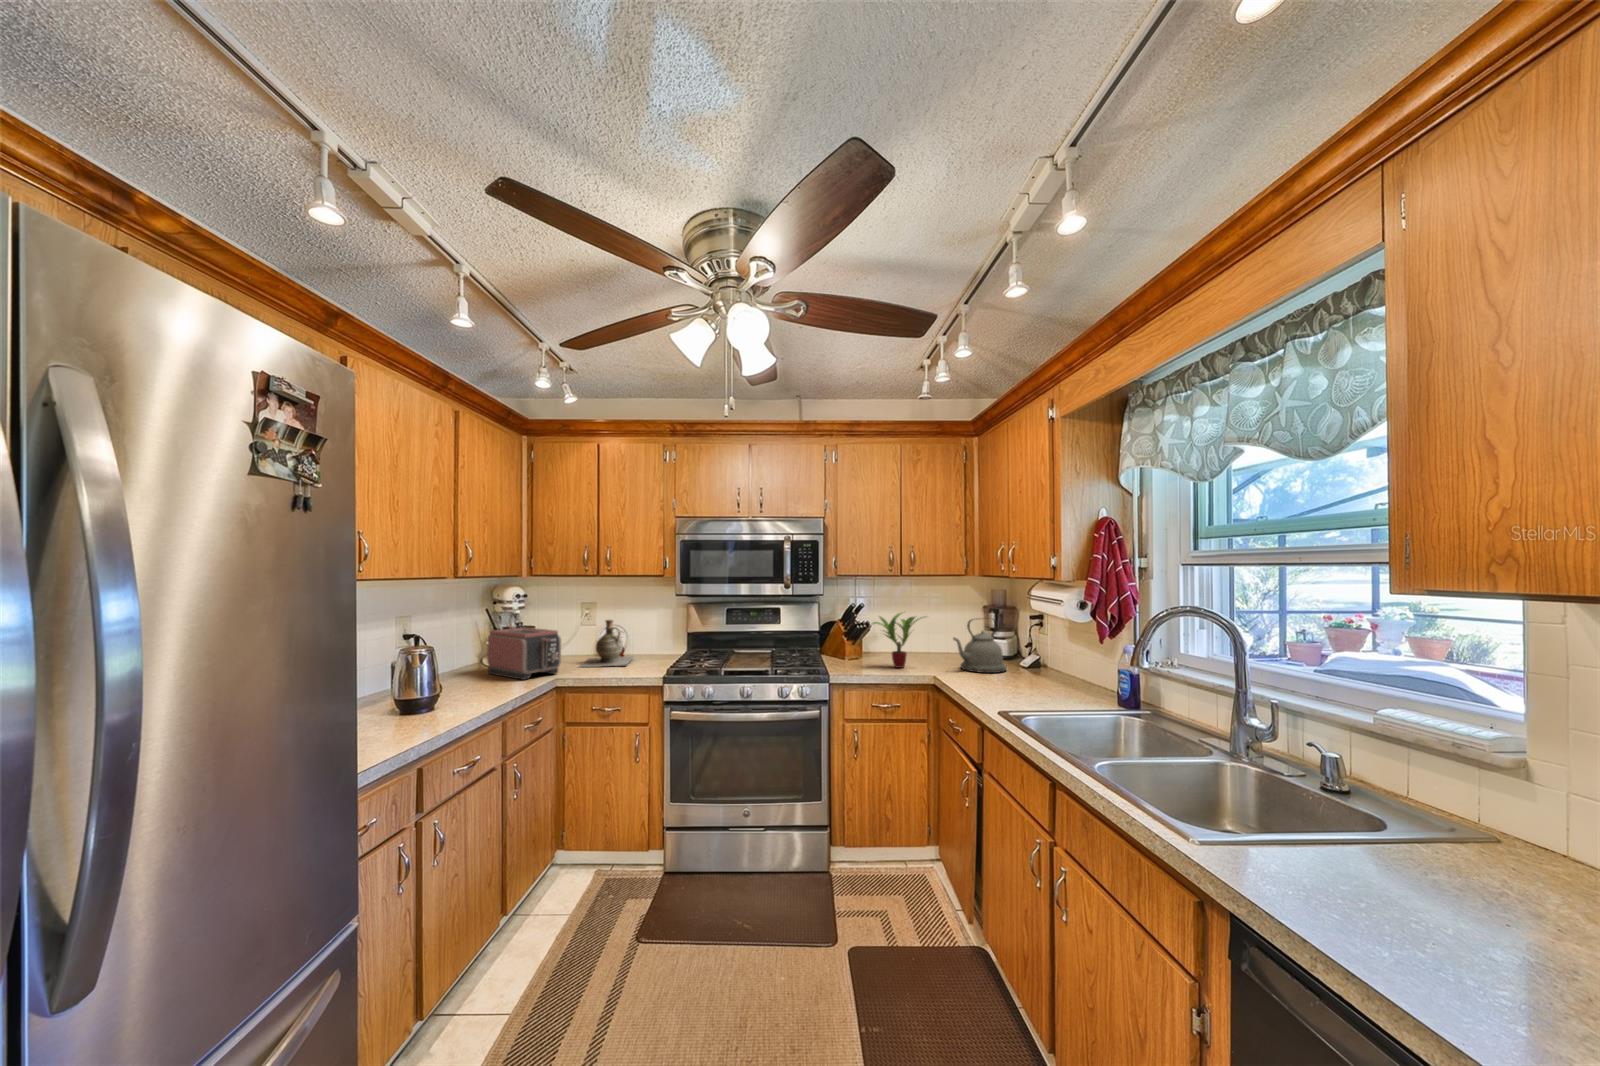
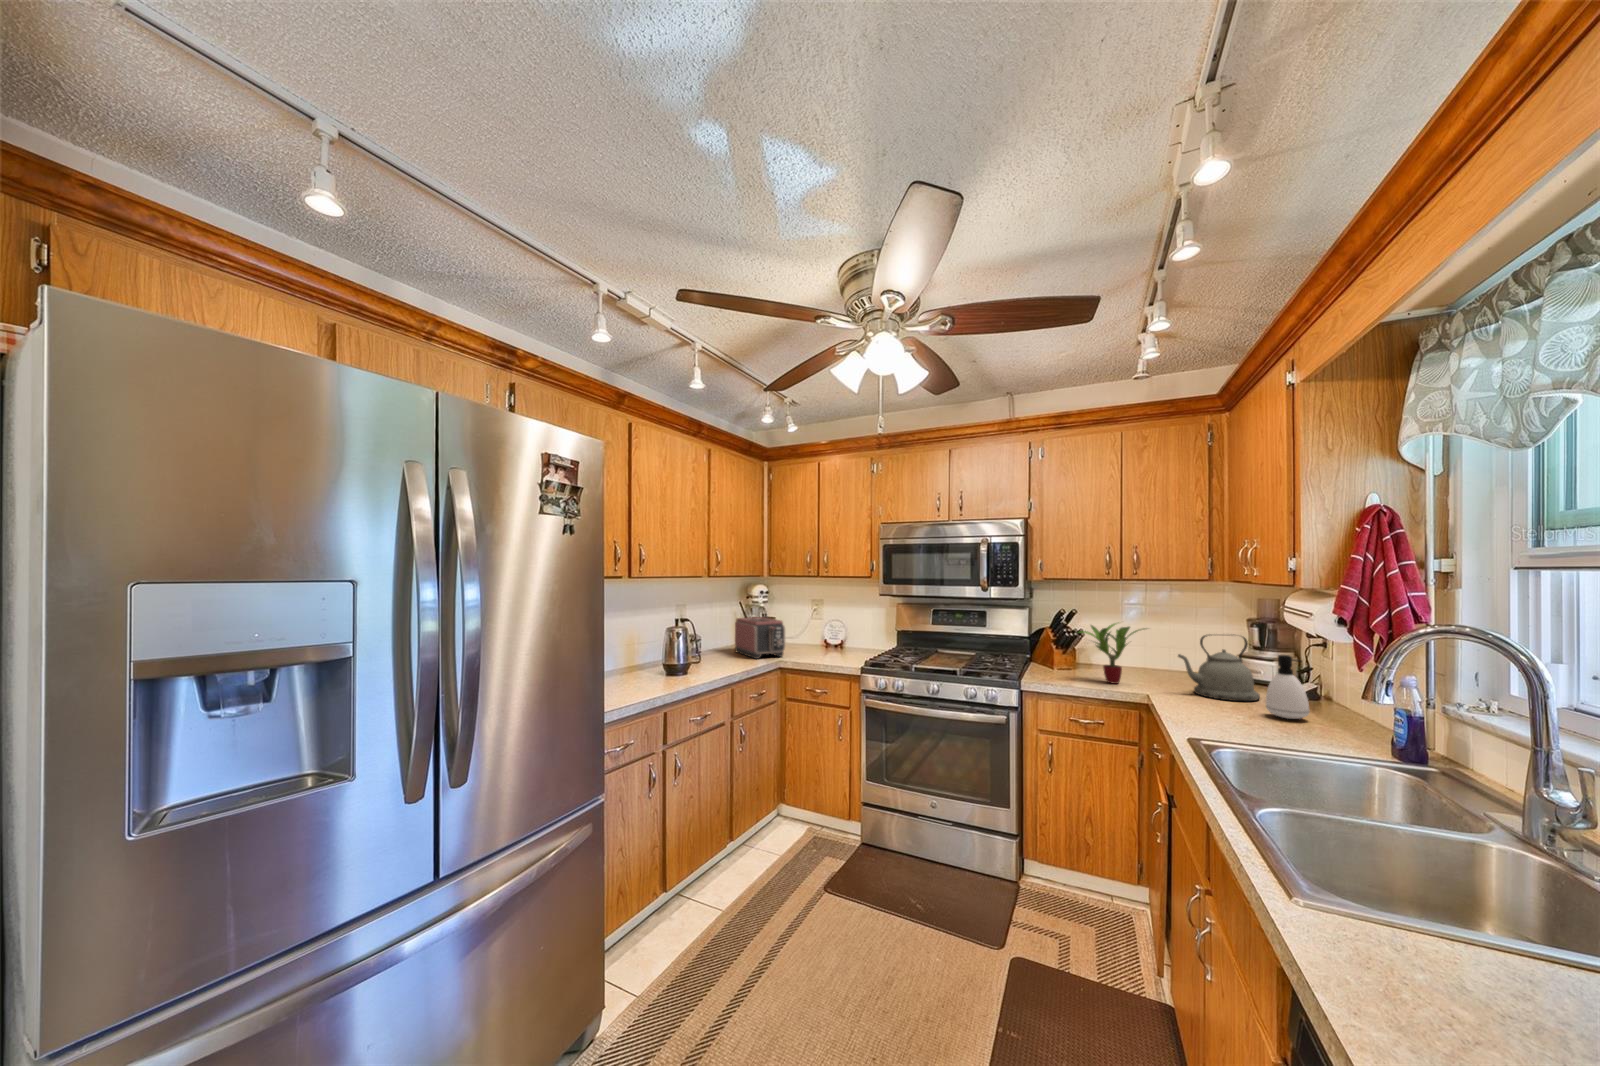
ceramic jug: present [579,620,633,667] -> none [801,615,852,655]
soap dispenser: none [1023,632,1052,683] -> present [1266,655,1310,719]

